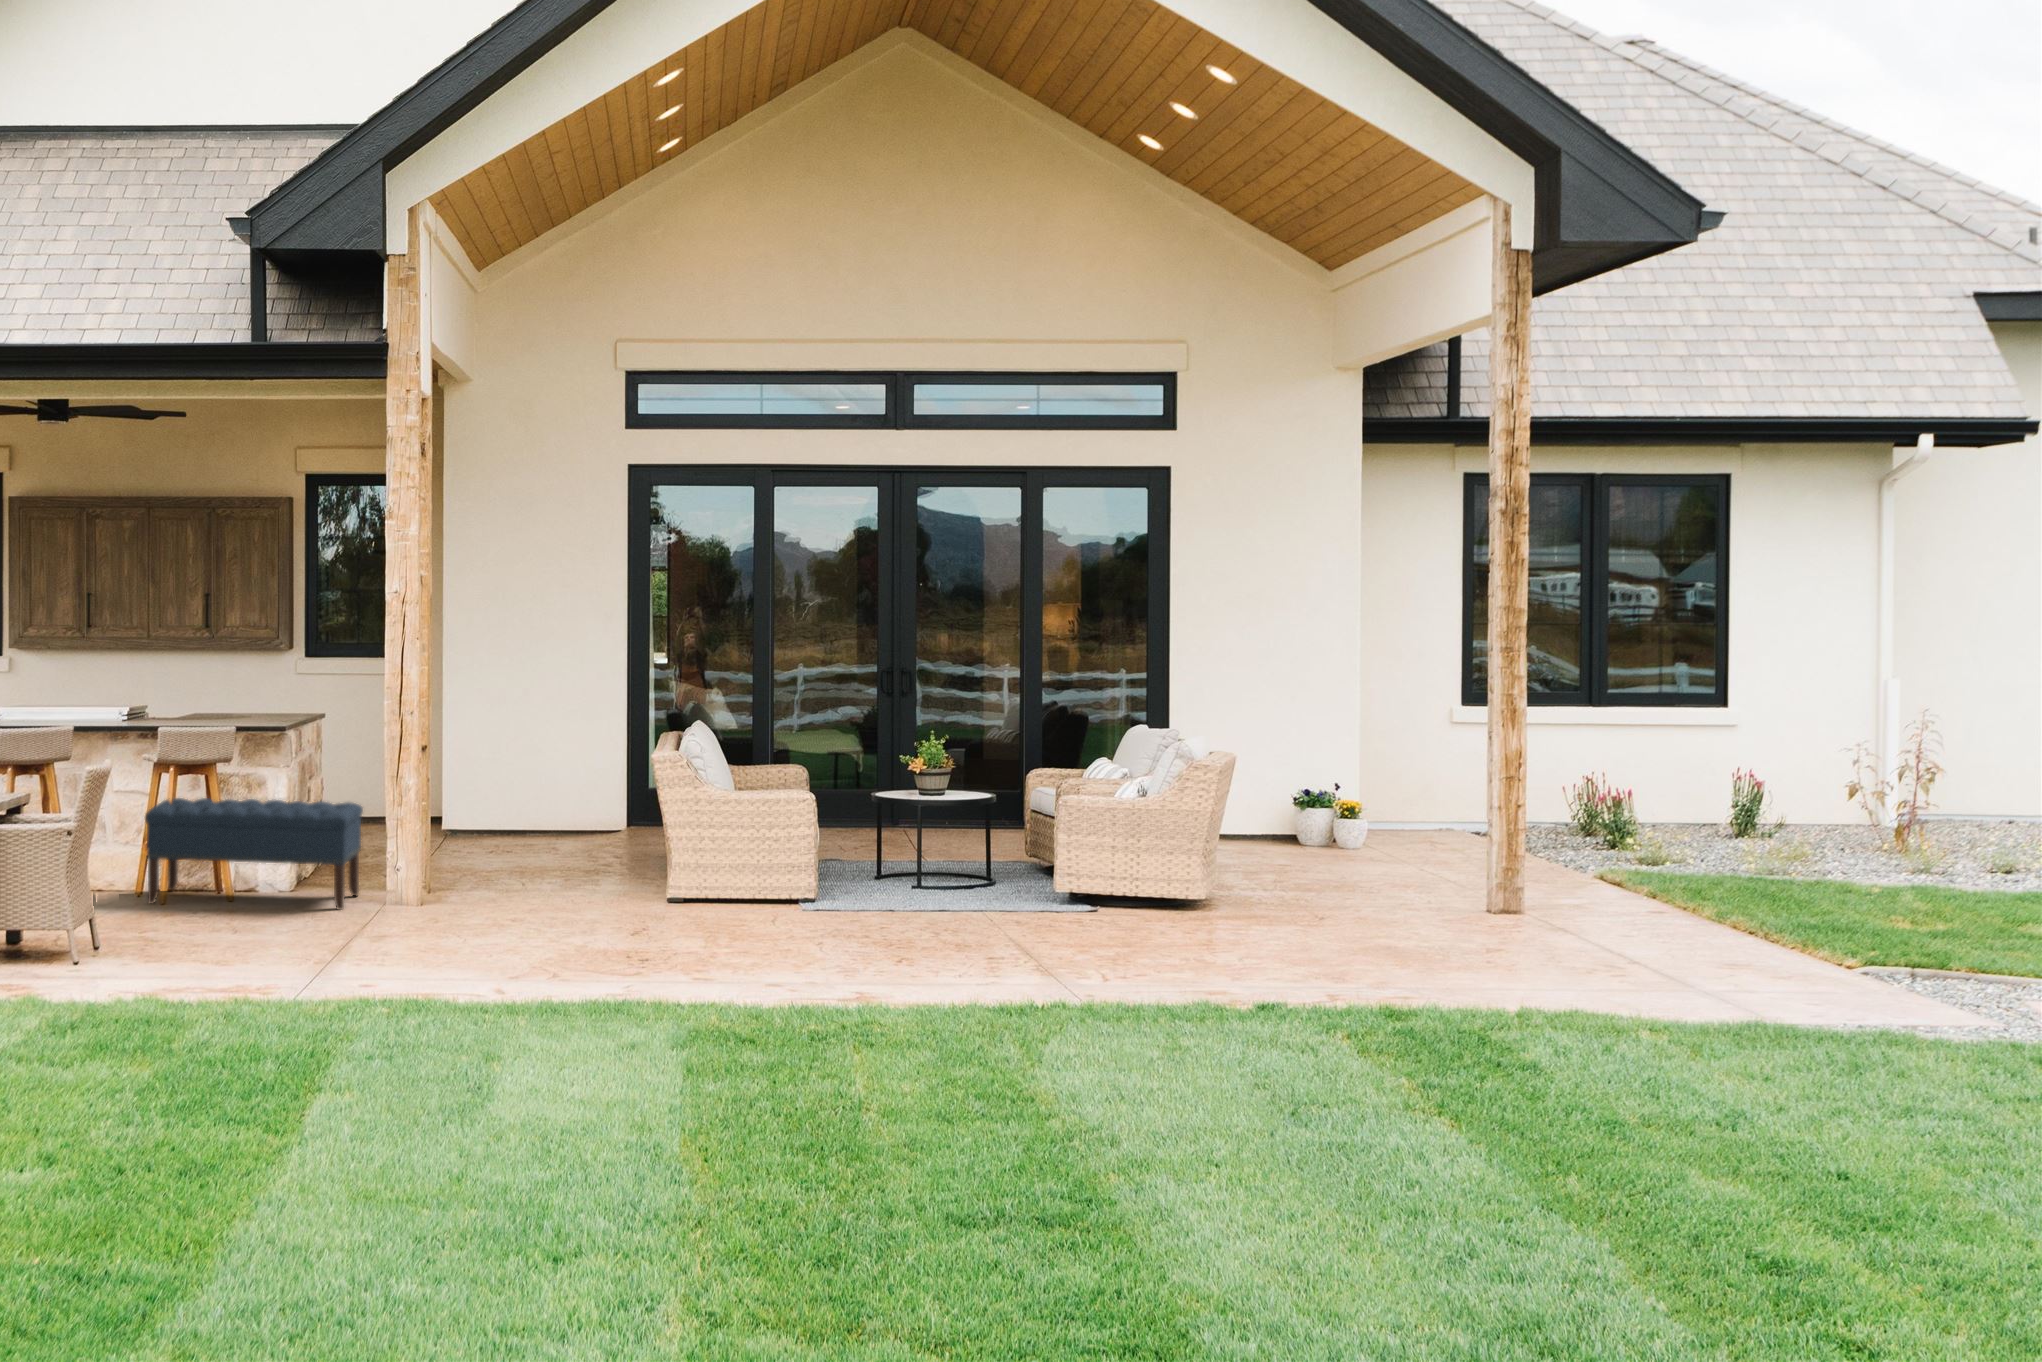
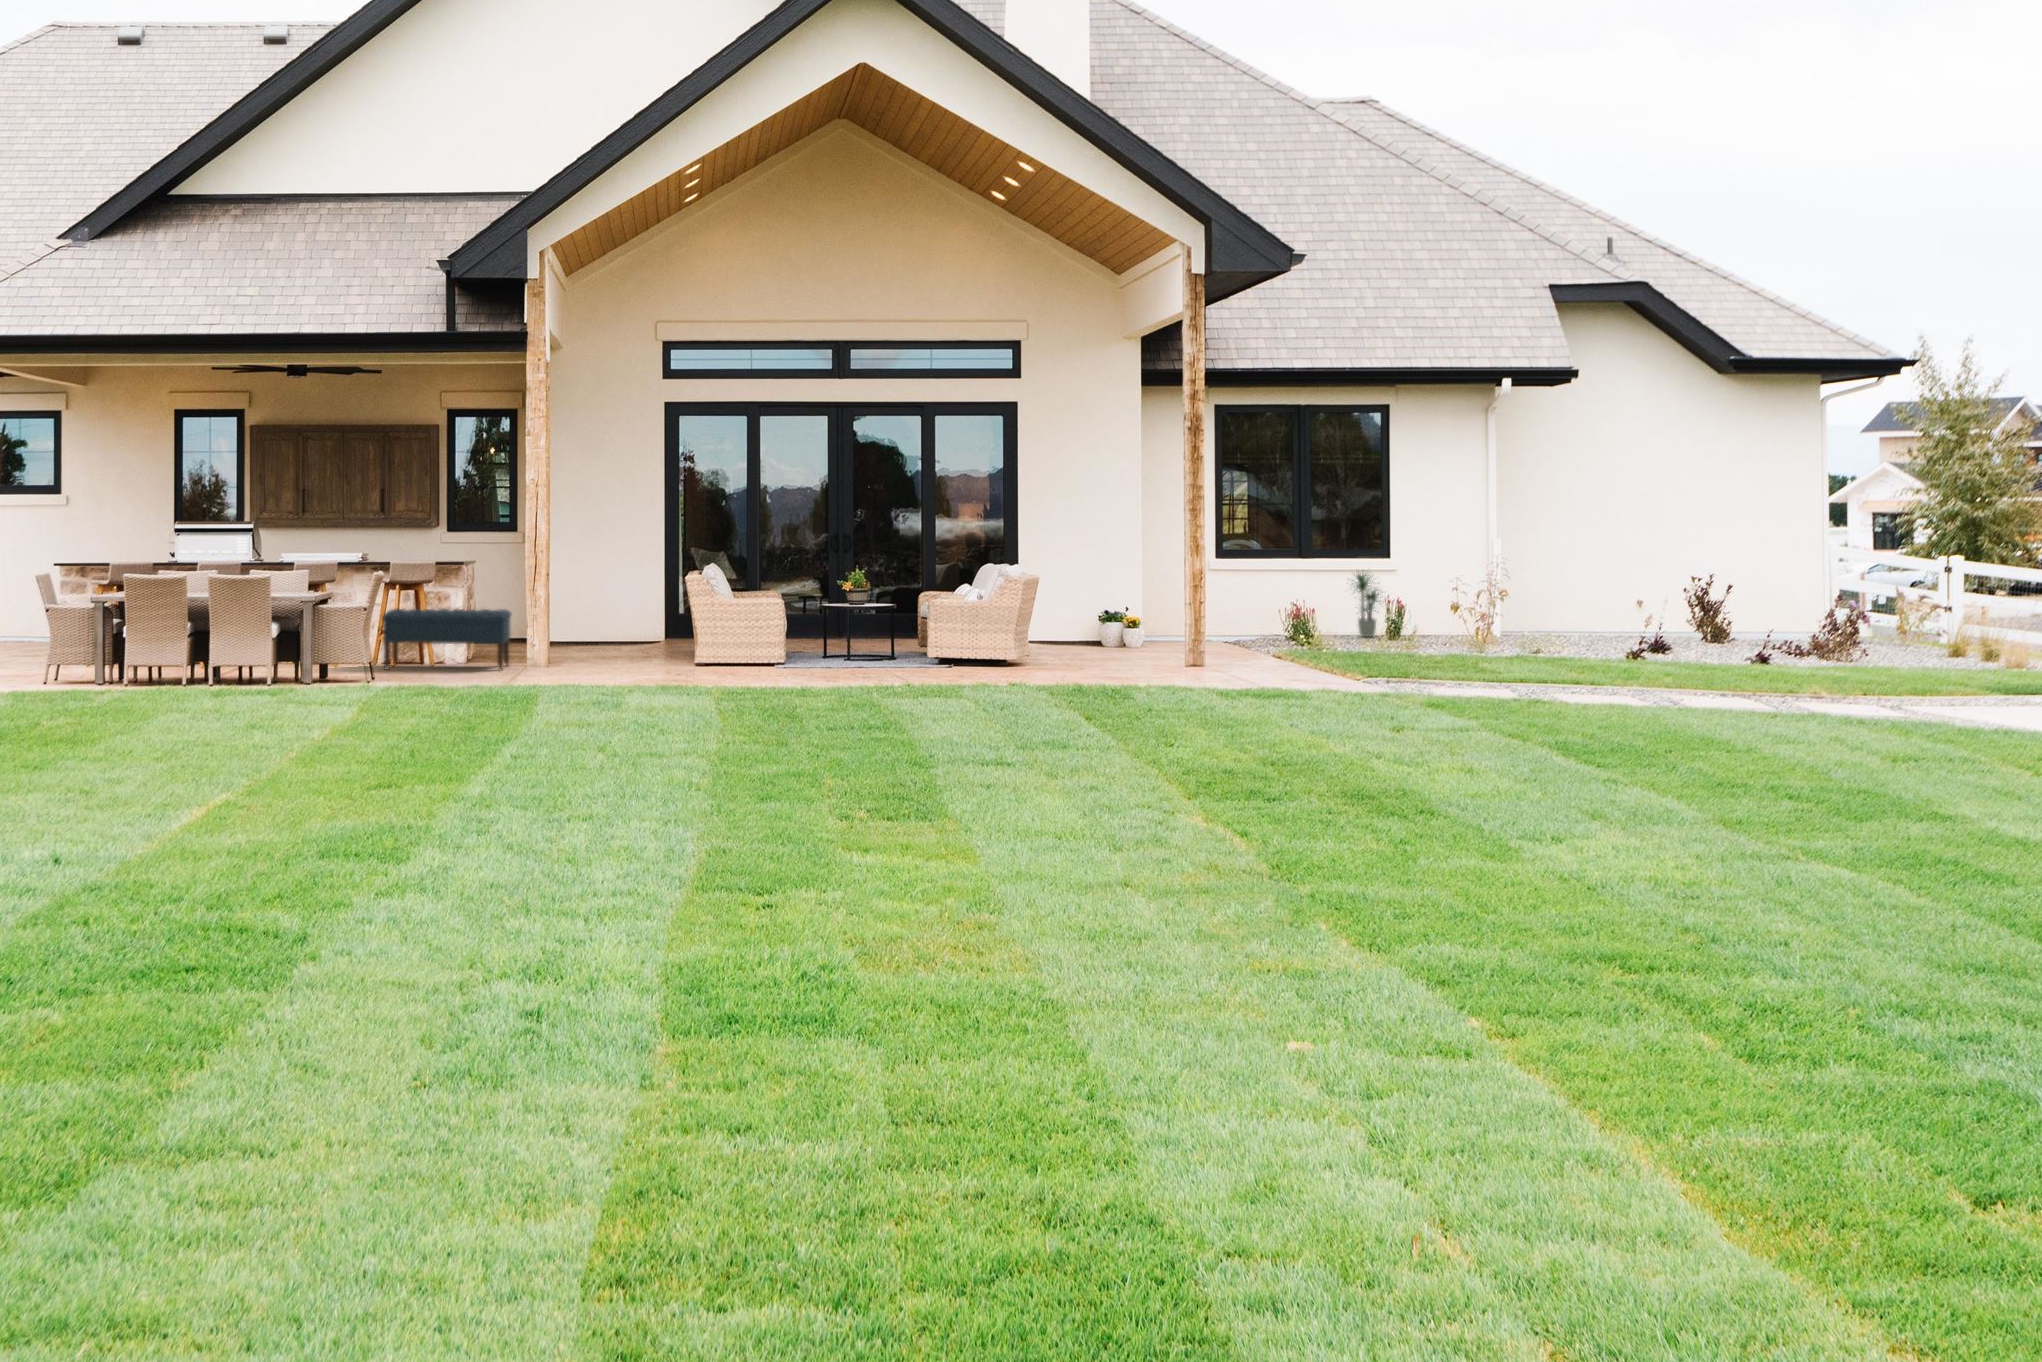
potted plant: none [1672,723,1750,833] -> present [1352,571,1381,637]

